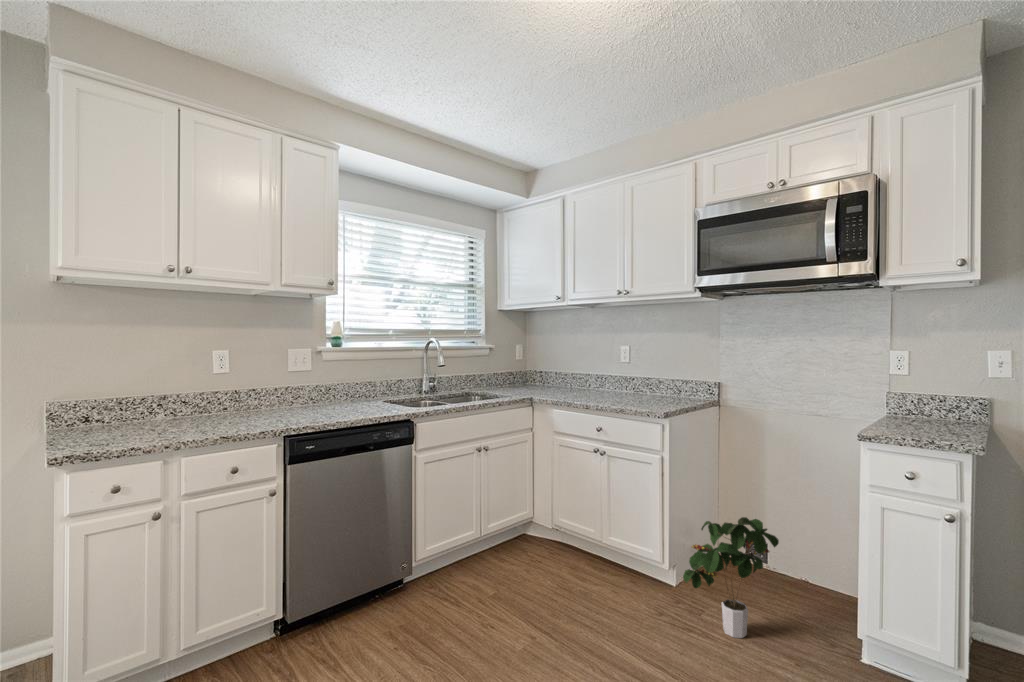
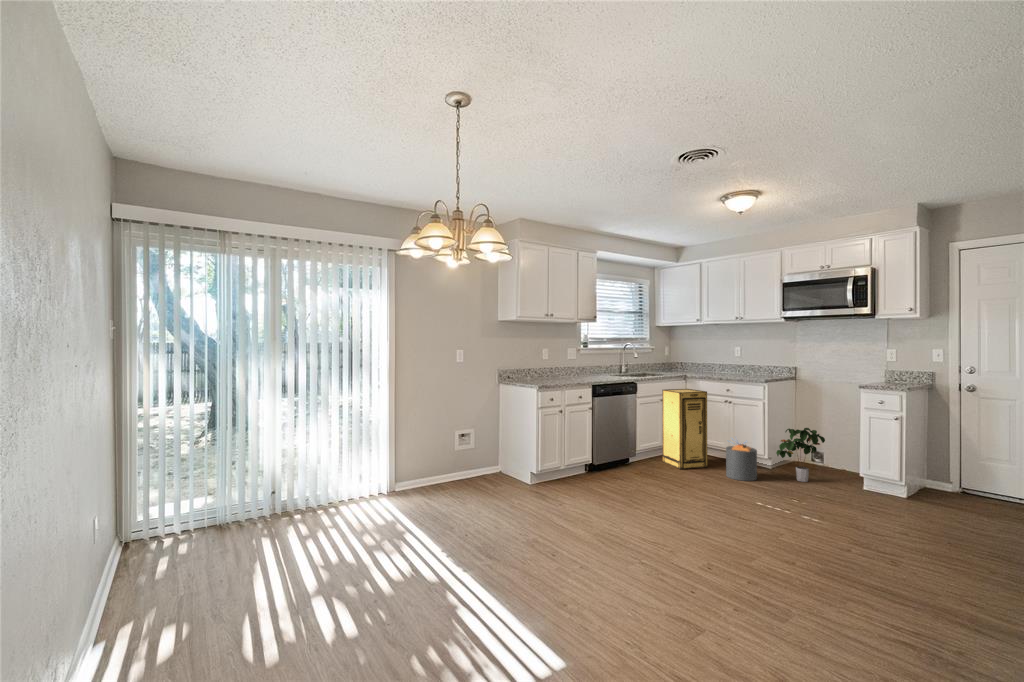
storage cabinet: none [472,427,553,605] -> present [662,389,707,469]
trash can: none [582,532,644,646] -> present [726,442,757,481]

